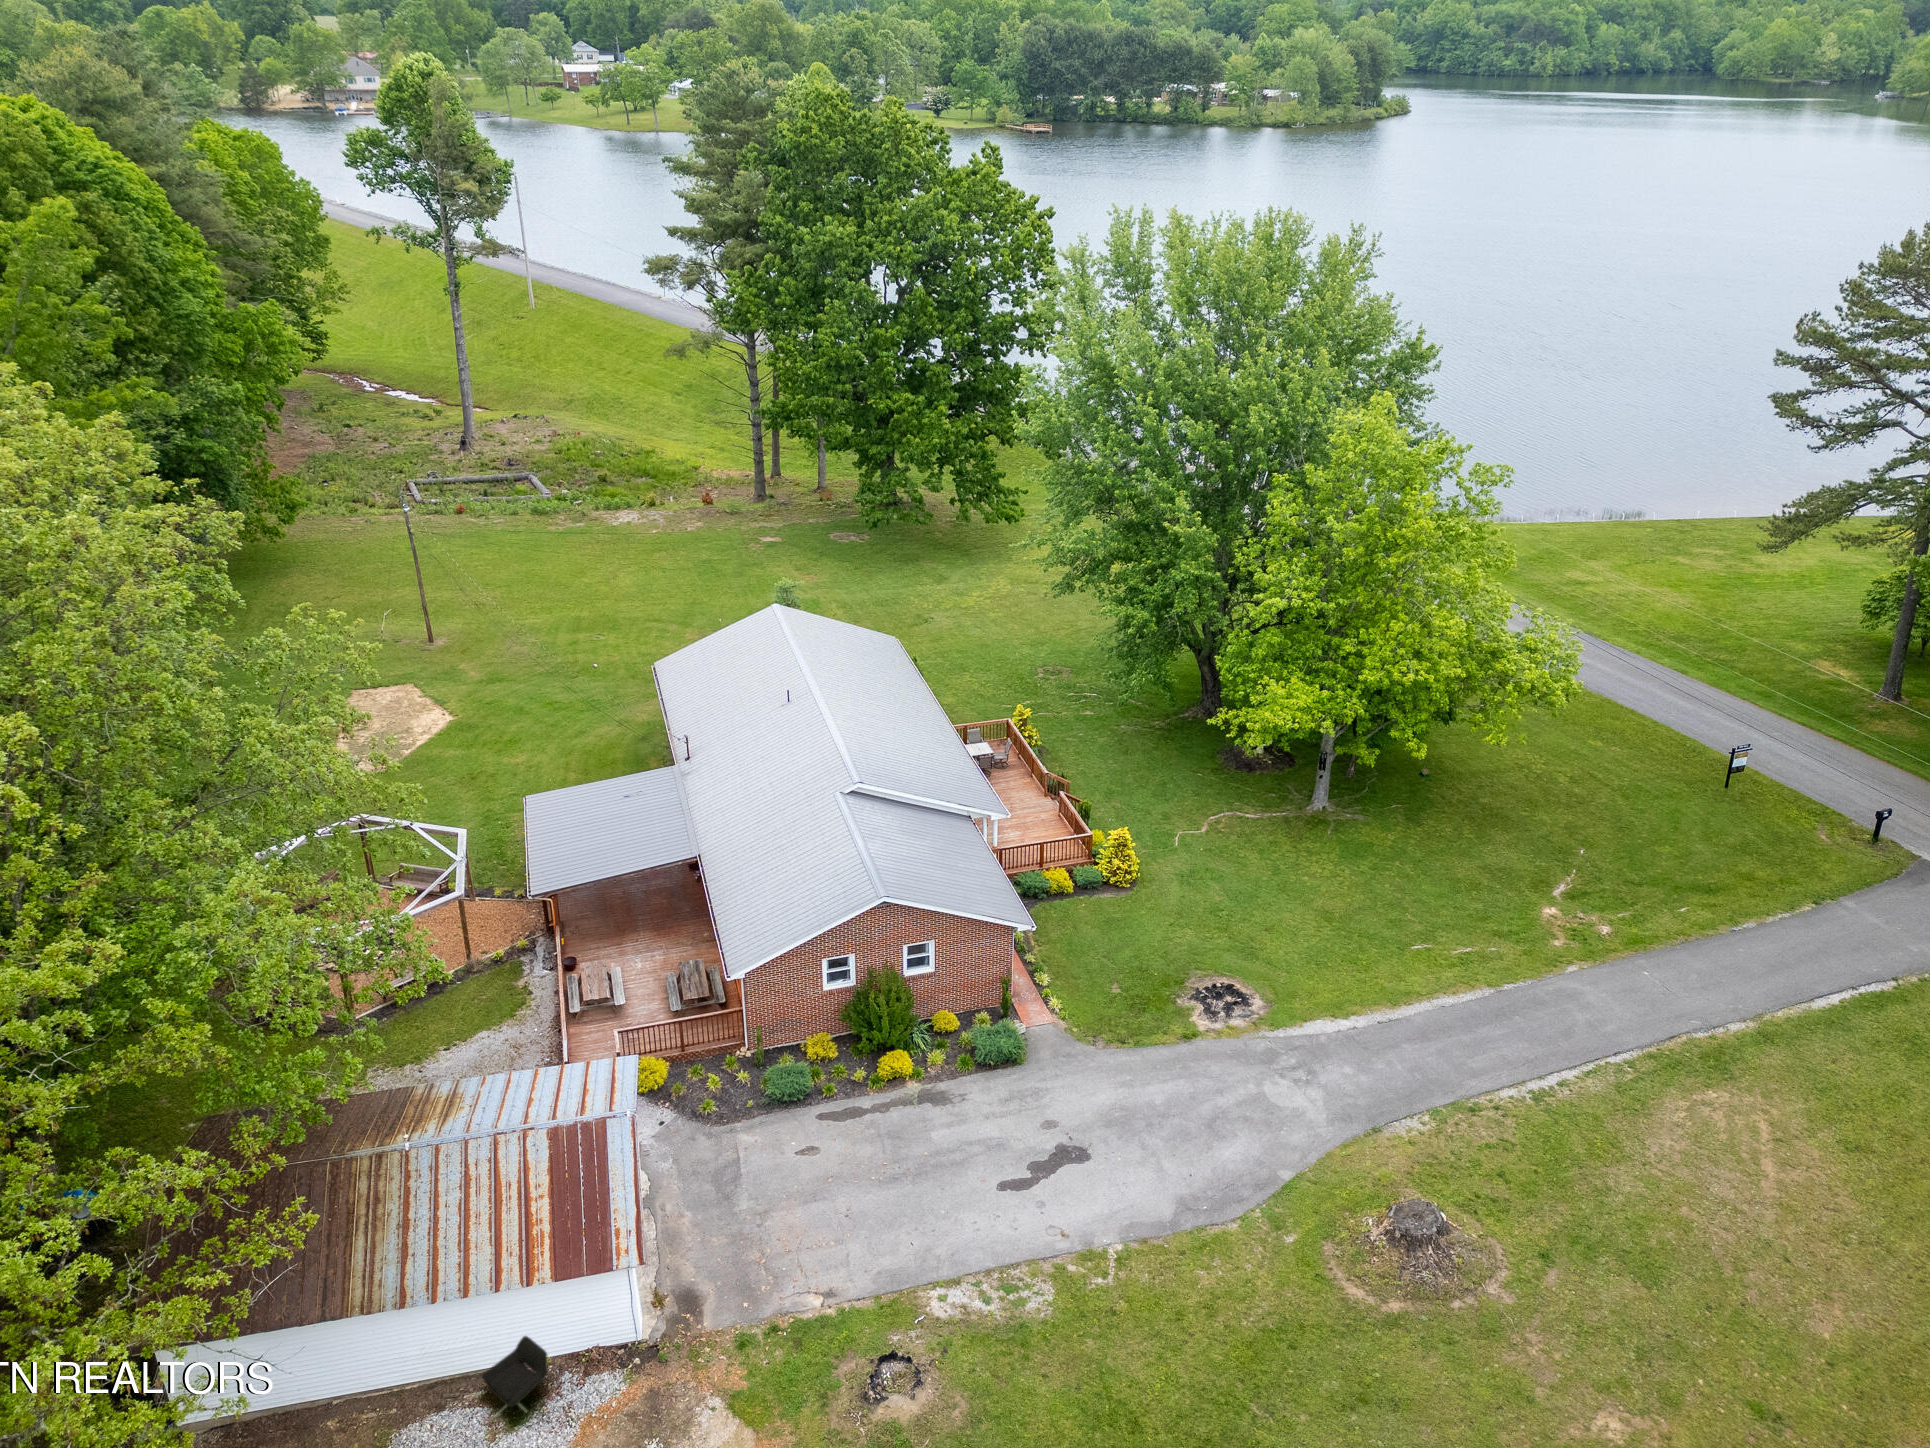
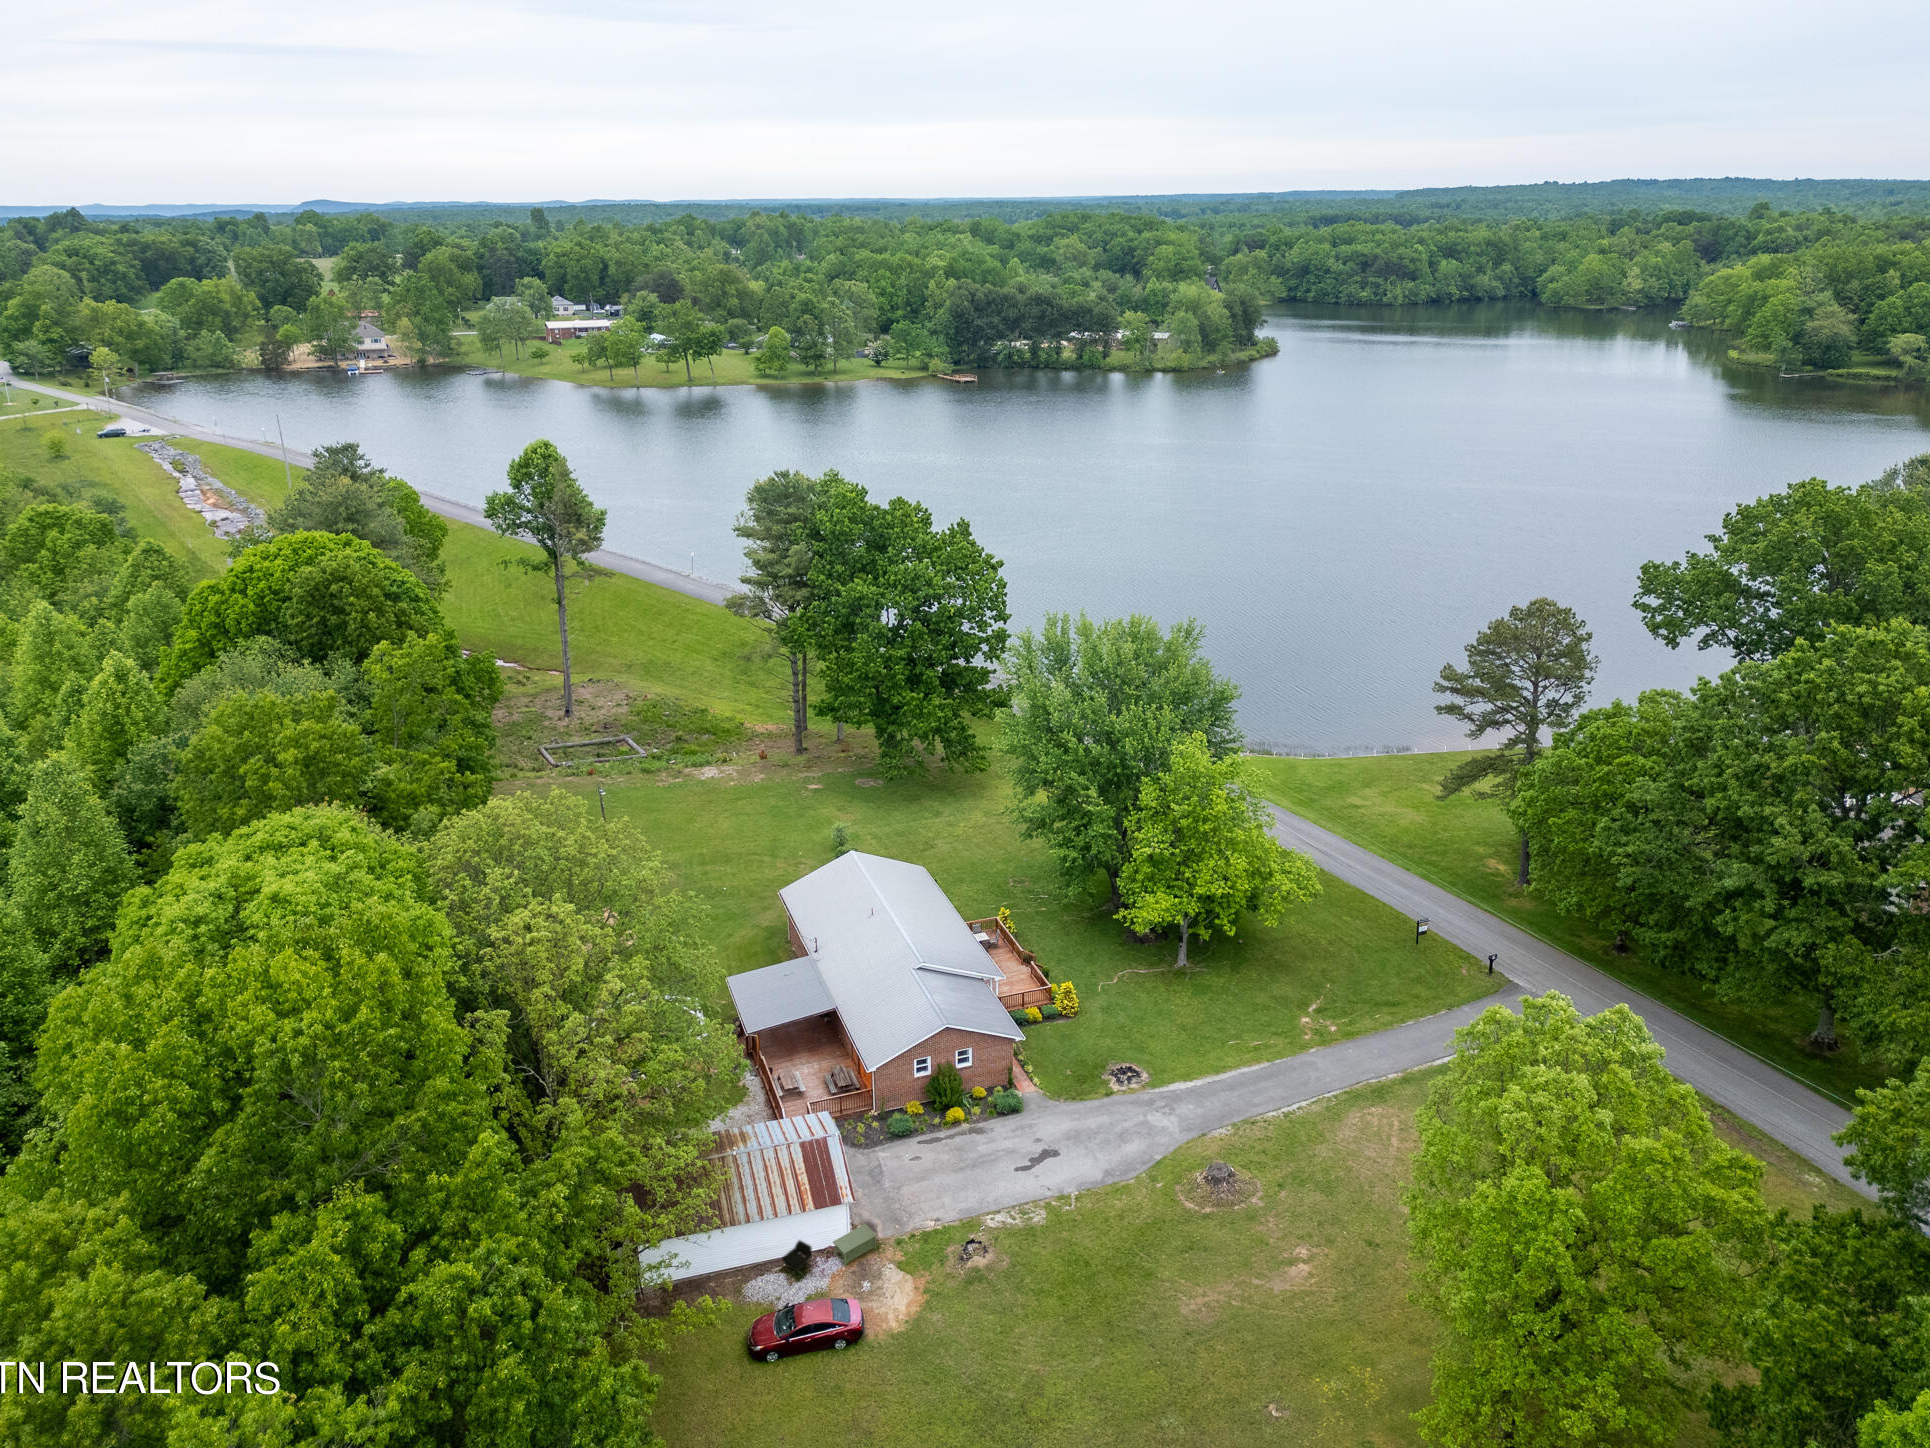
storage bench: none [597,1301,693,1395] -> present [833,1224,877,1266]

